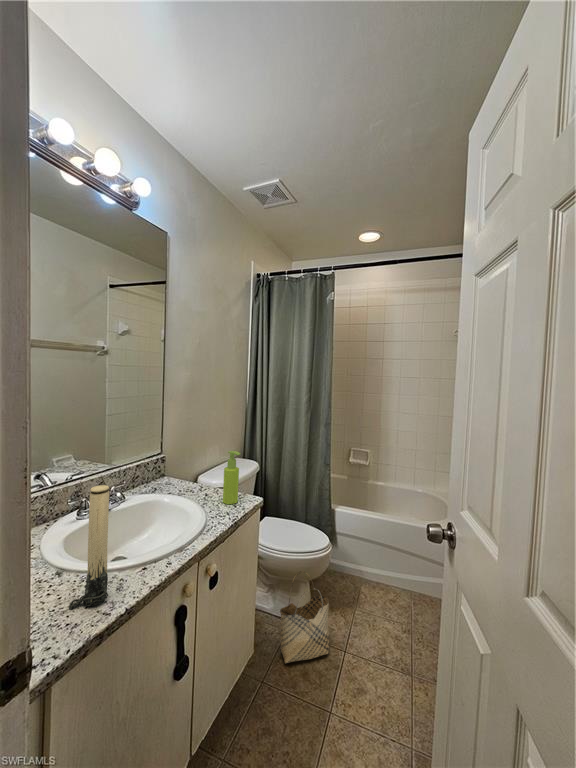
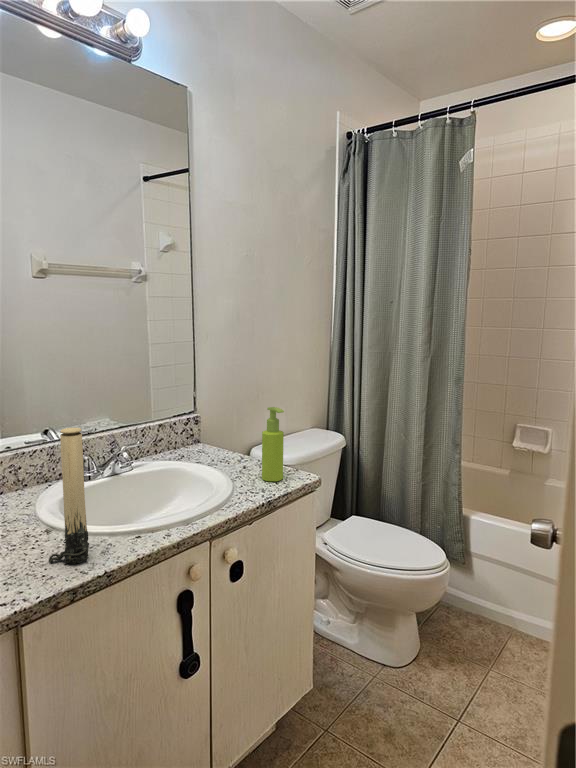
woven basket: present [280,571,329,663] -> none [356,597,436,719]

